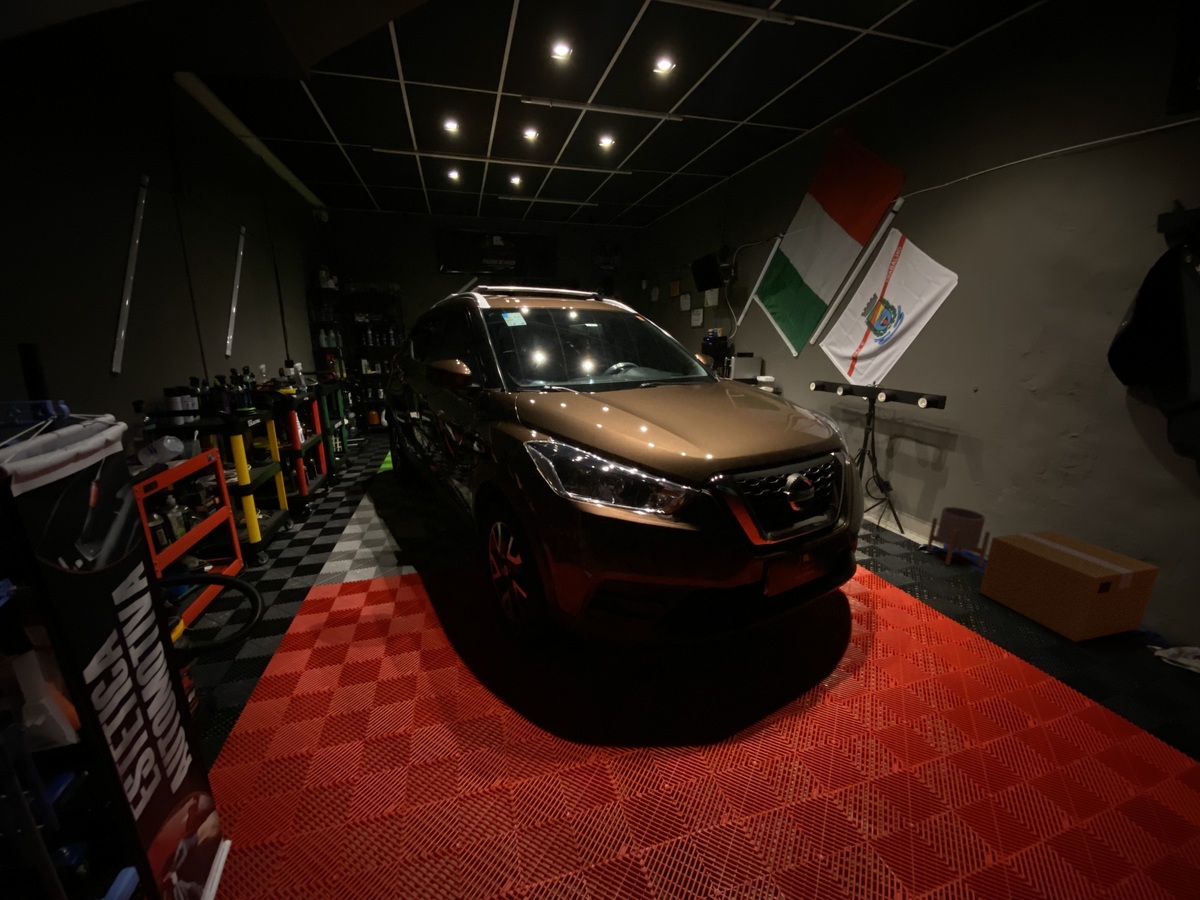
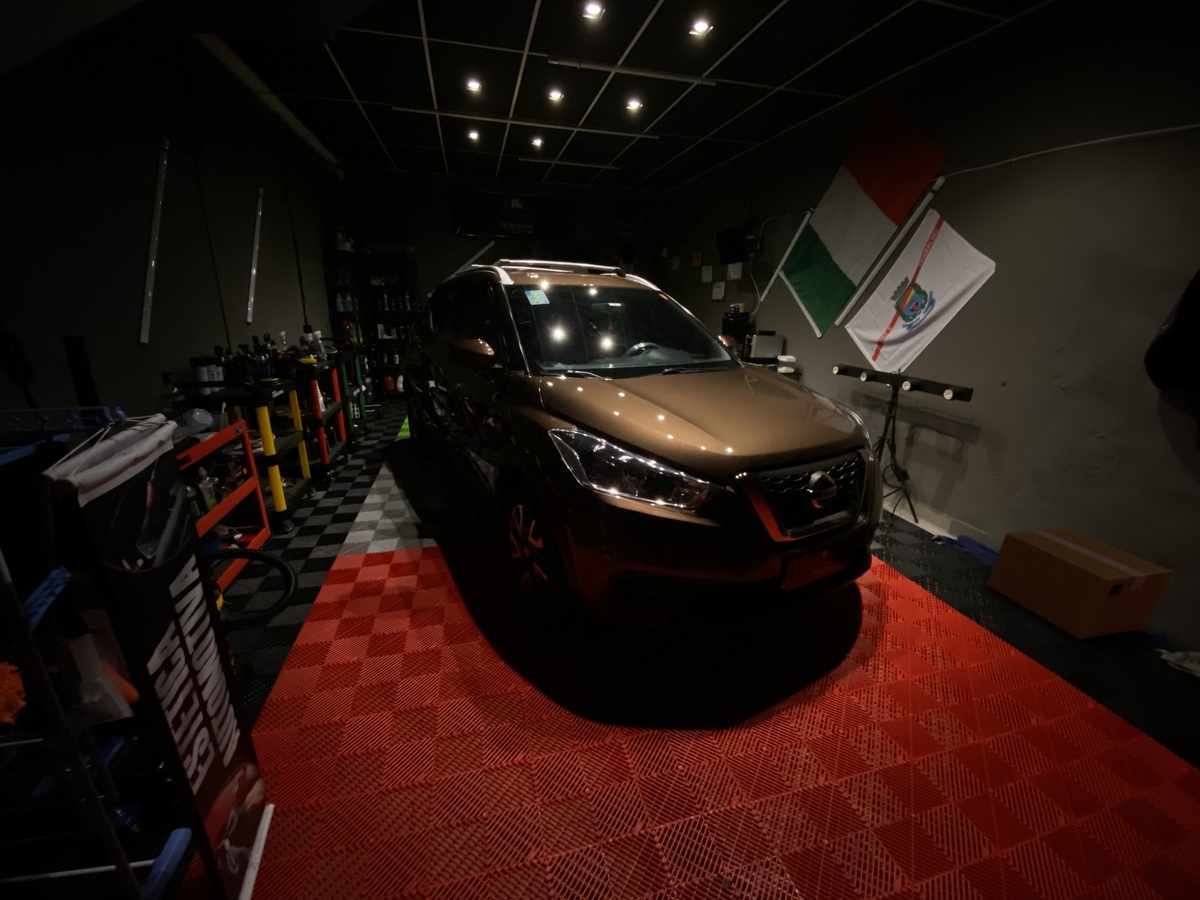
planter: present [927,507,990,567] -> none [935,499,1002,559]

